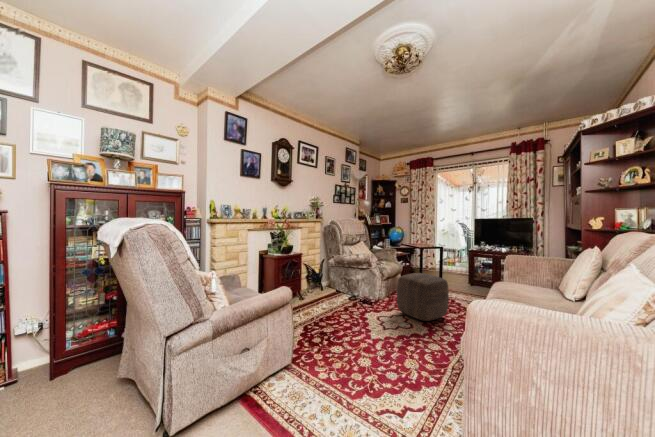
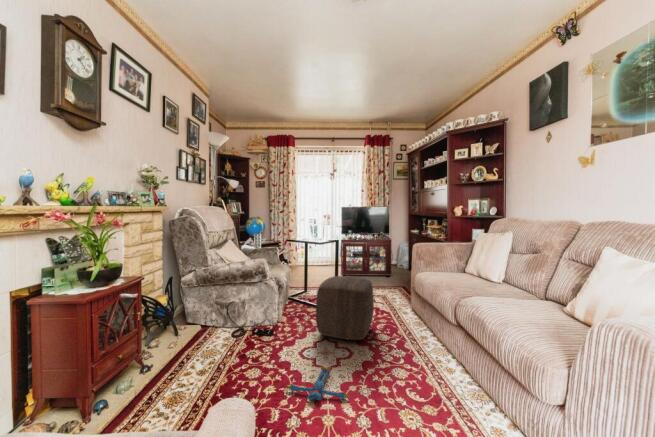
plush toy: none [356,323,387,342] -> present [288,365,349,400]

